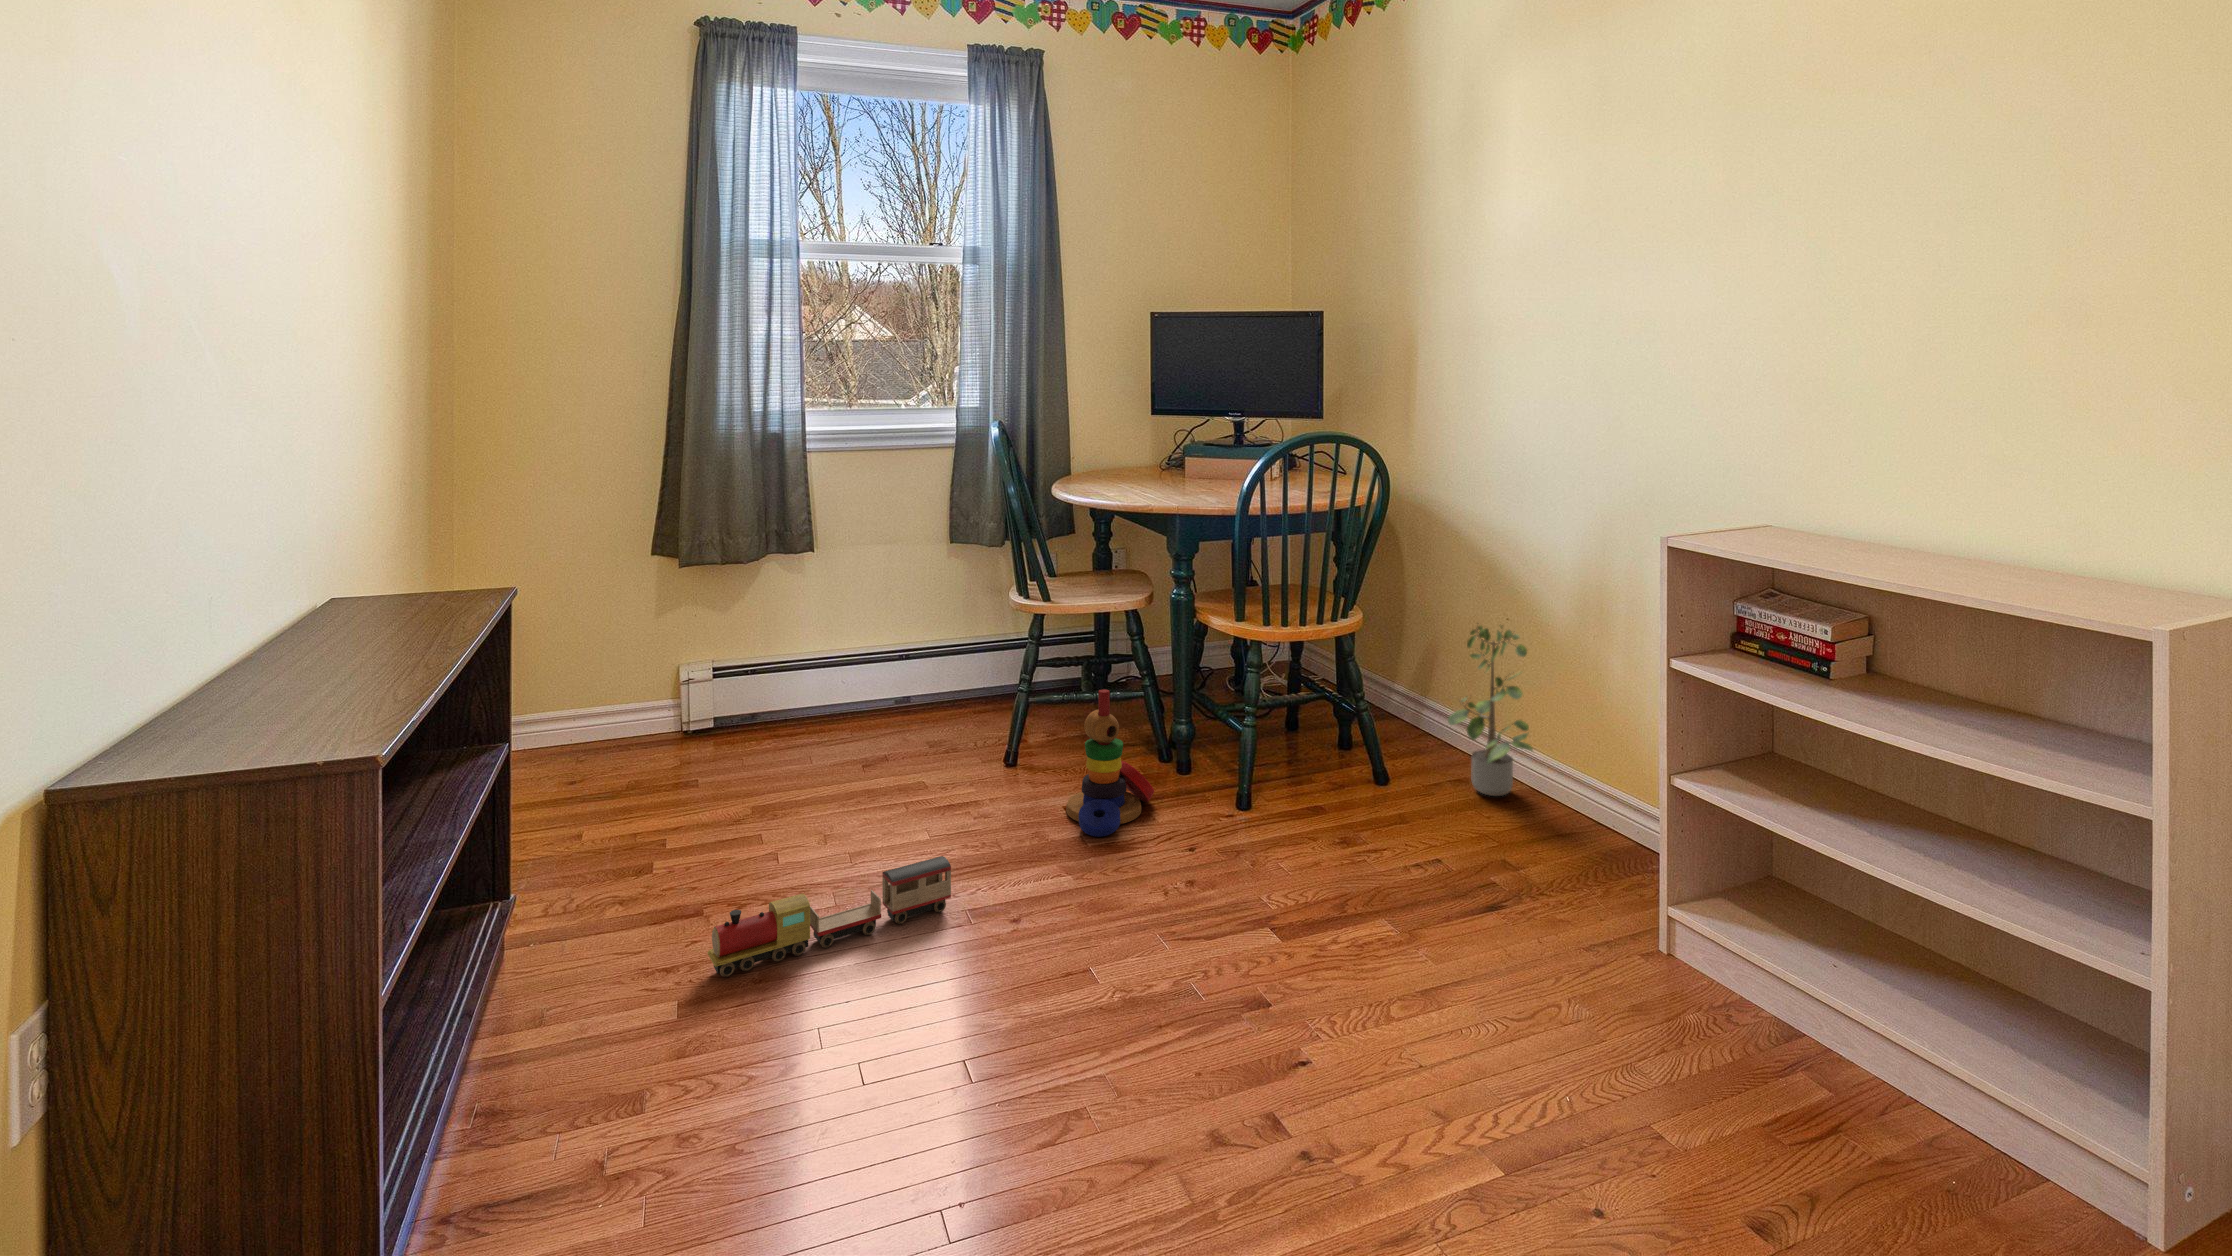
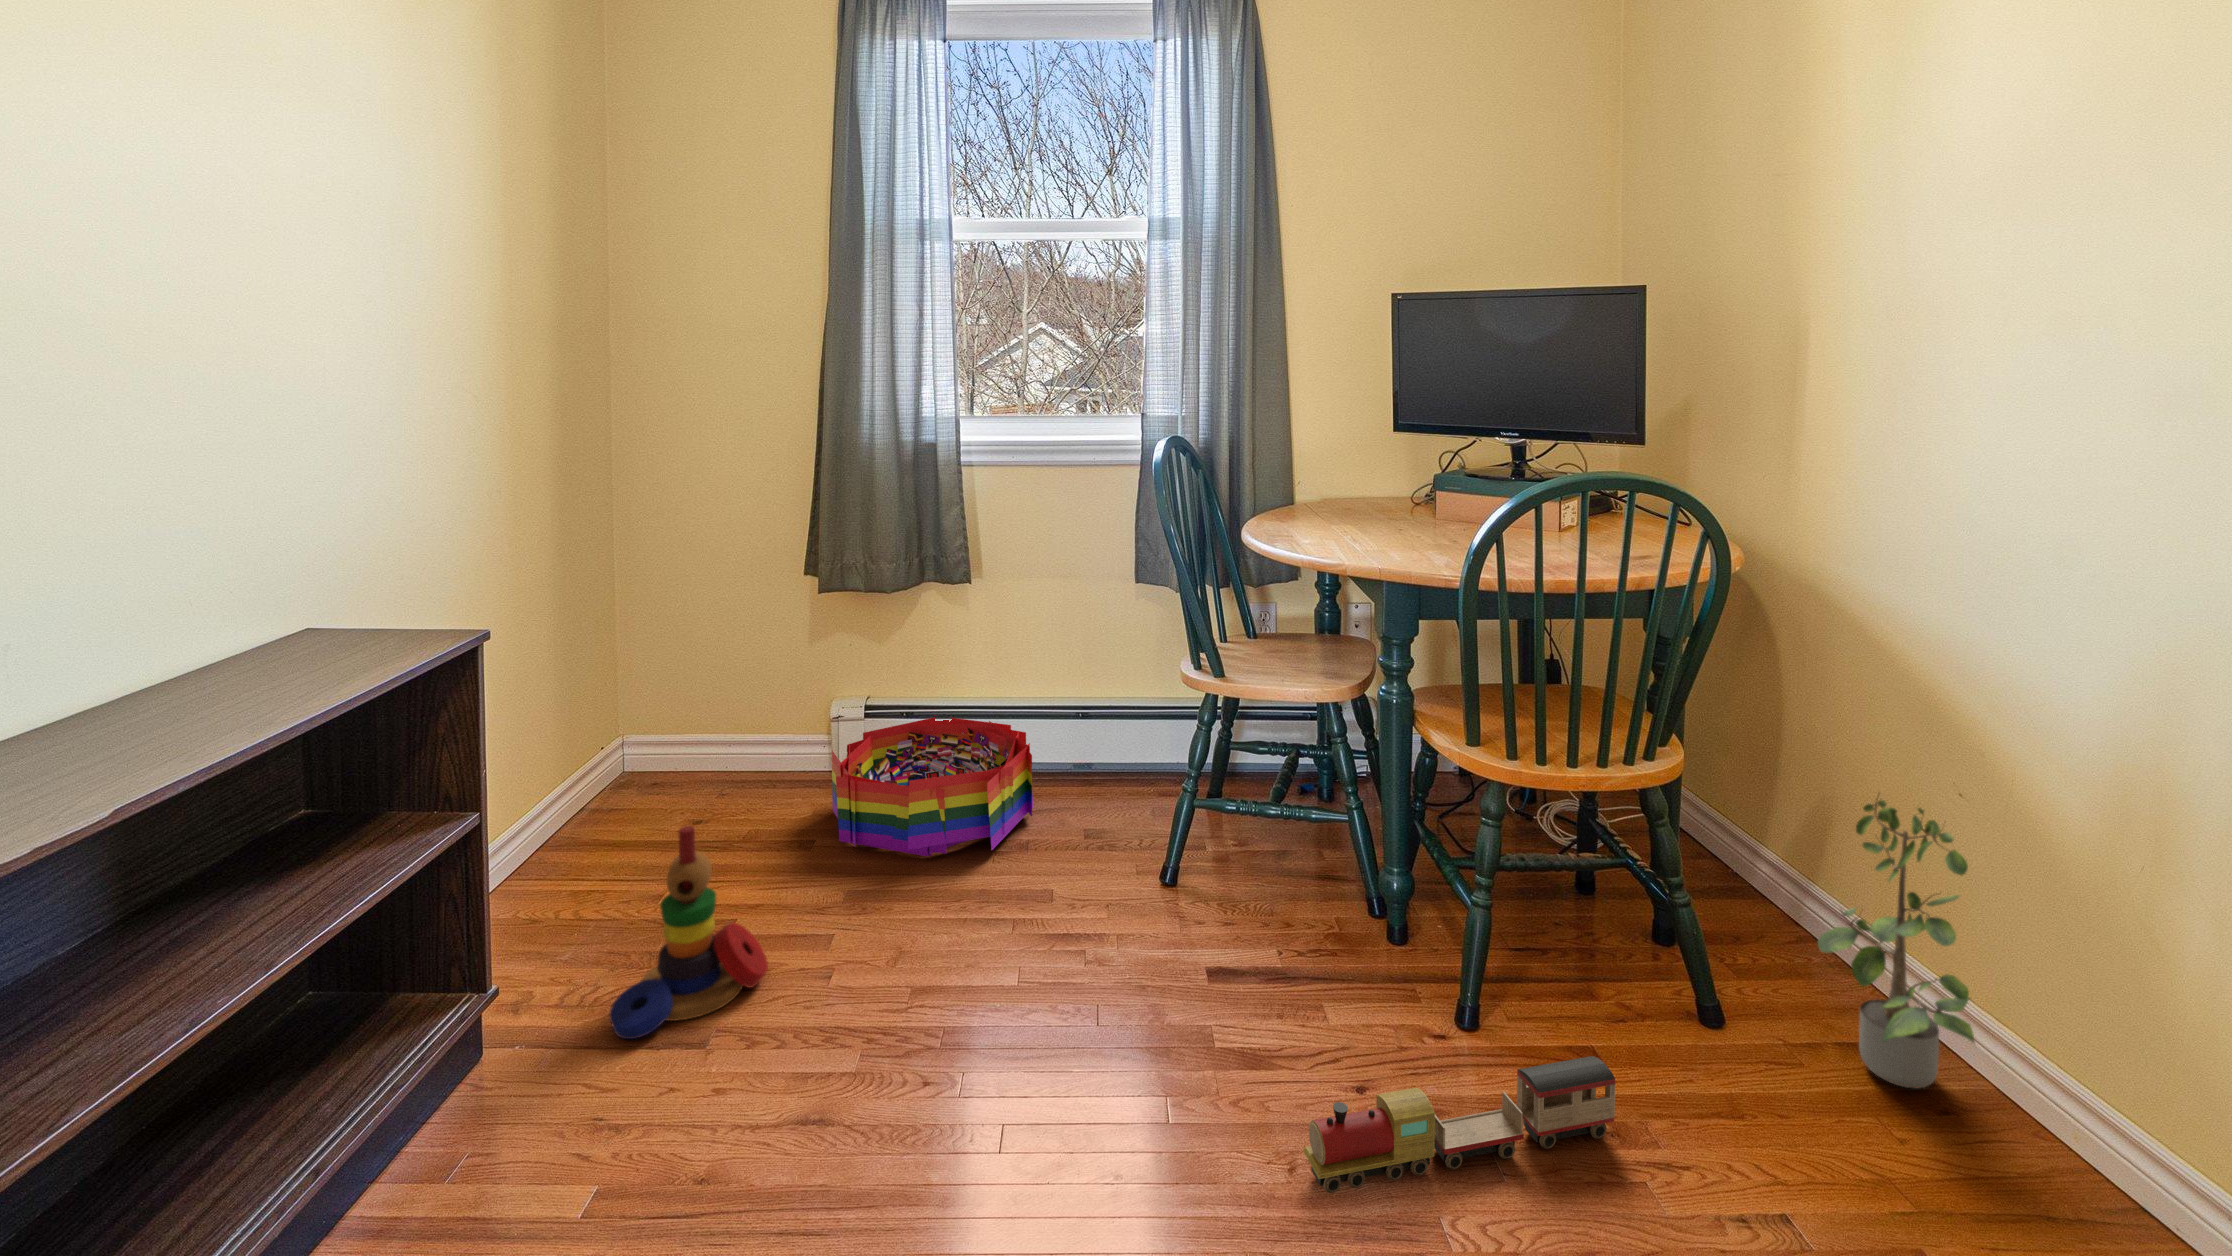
storage bin: none [701,668,883,774] -> present [832,717,1033,856]
stacking toy: present [1066,689,1154,837] -> present [609,826,768,1039]
toy train: present [708,856,951,977] -> present [1303,1056,1615,1193]

